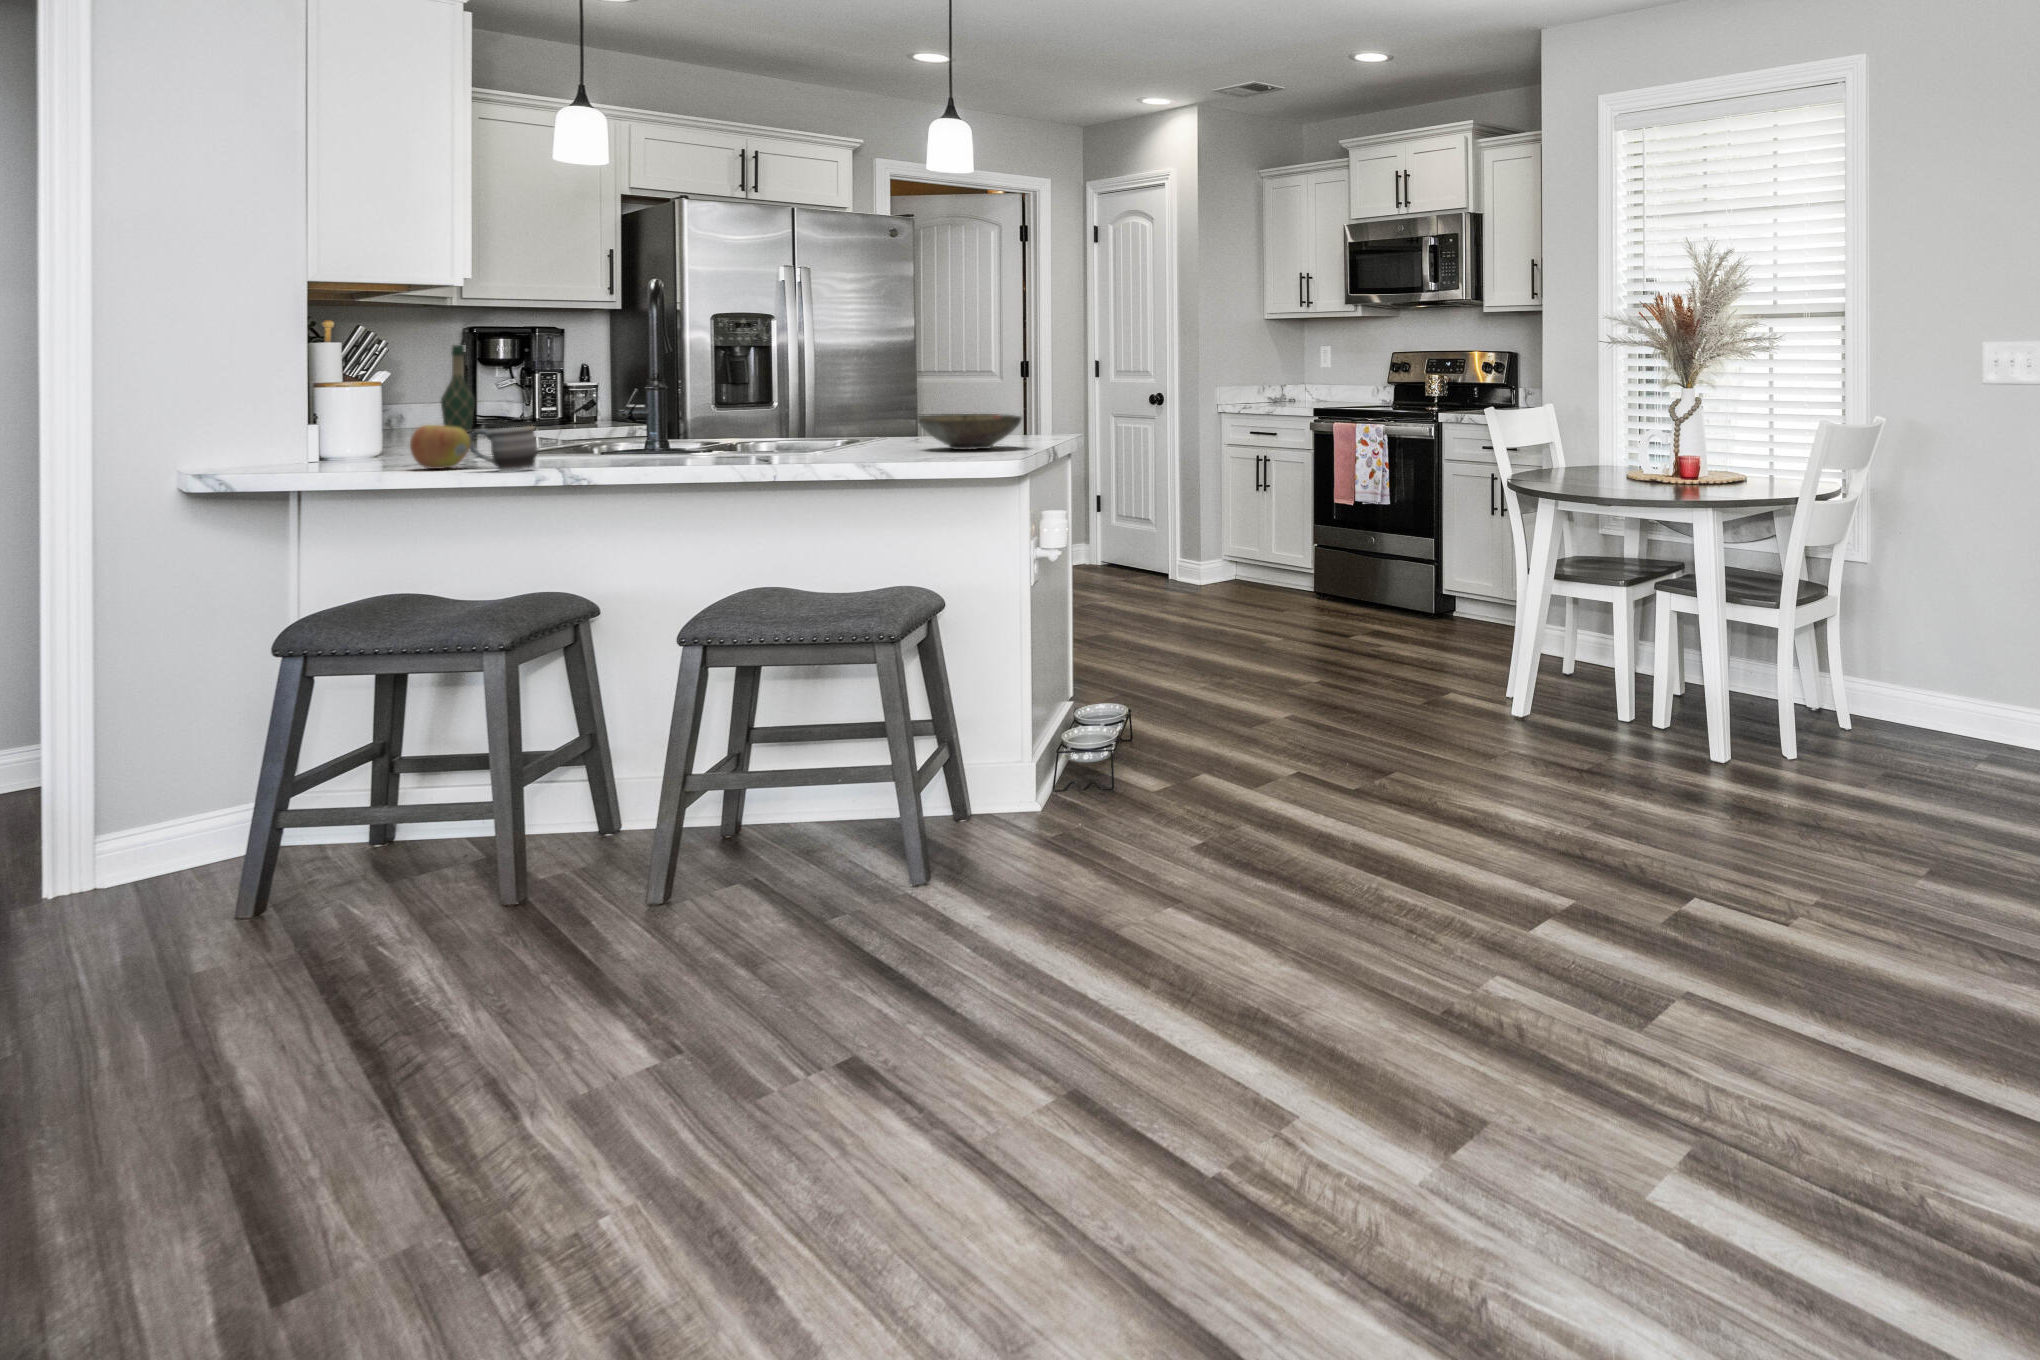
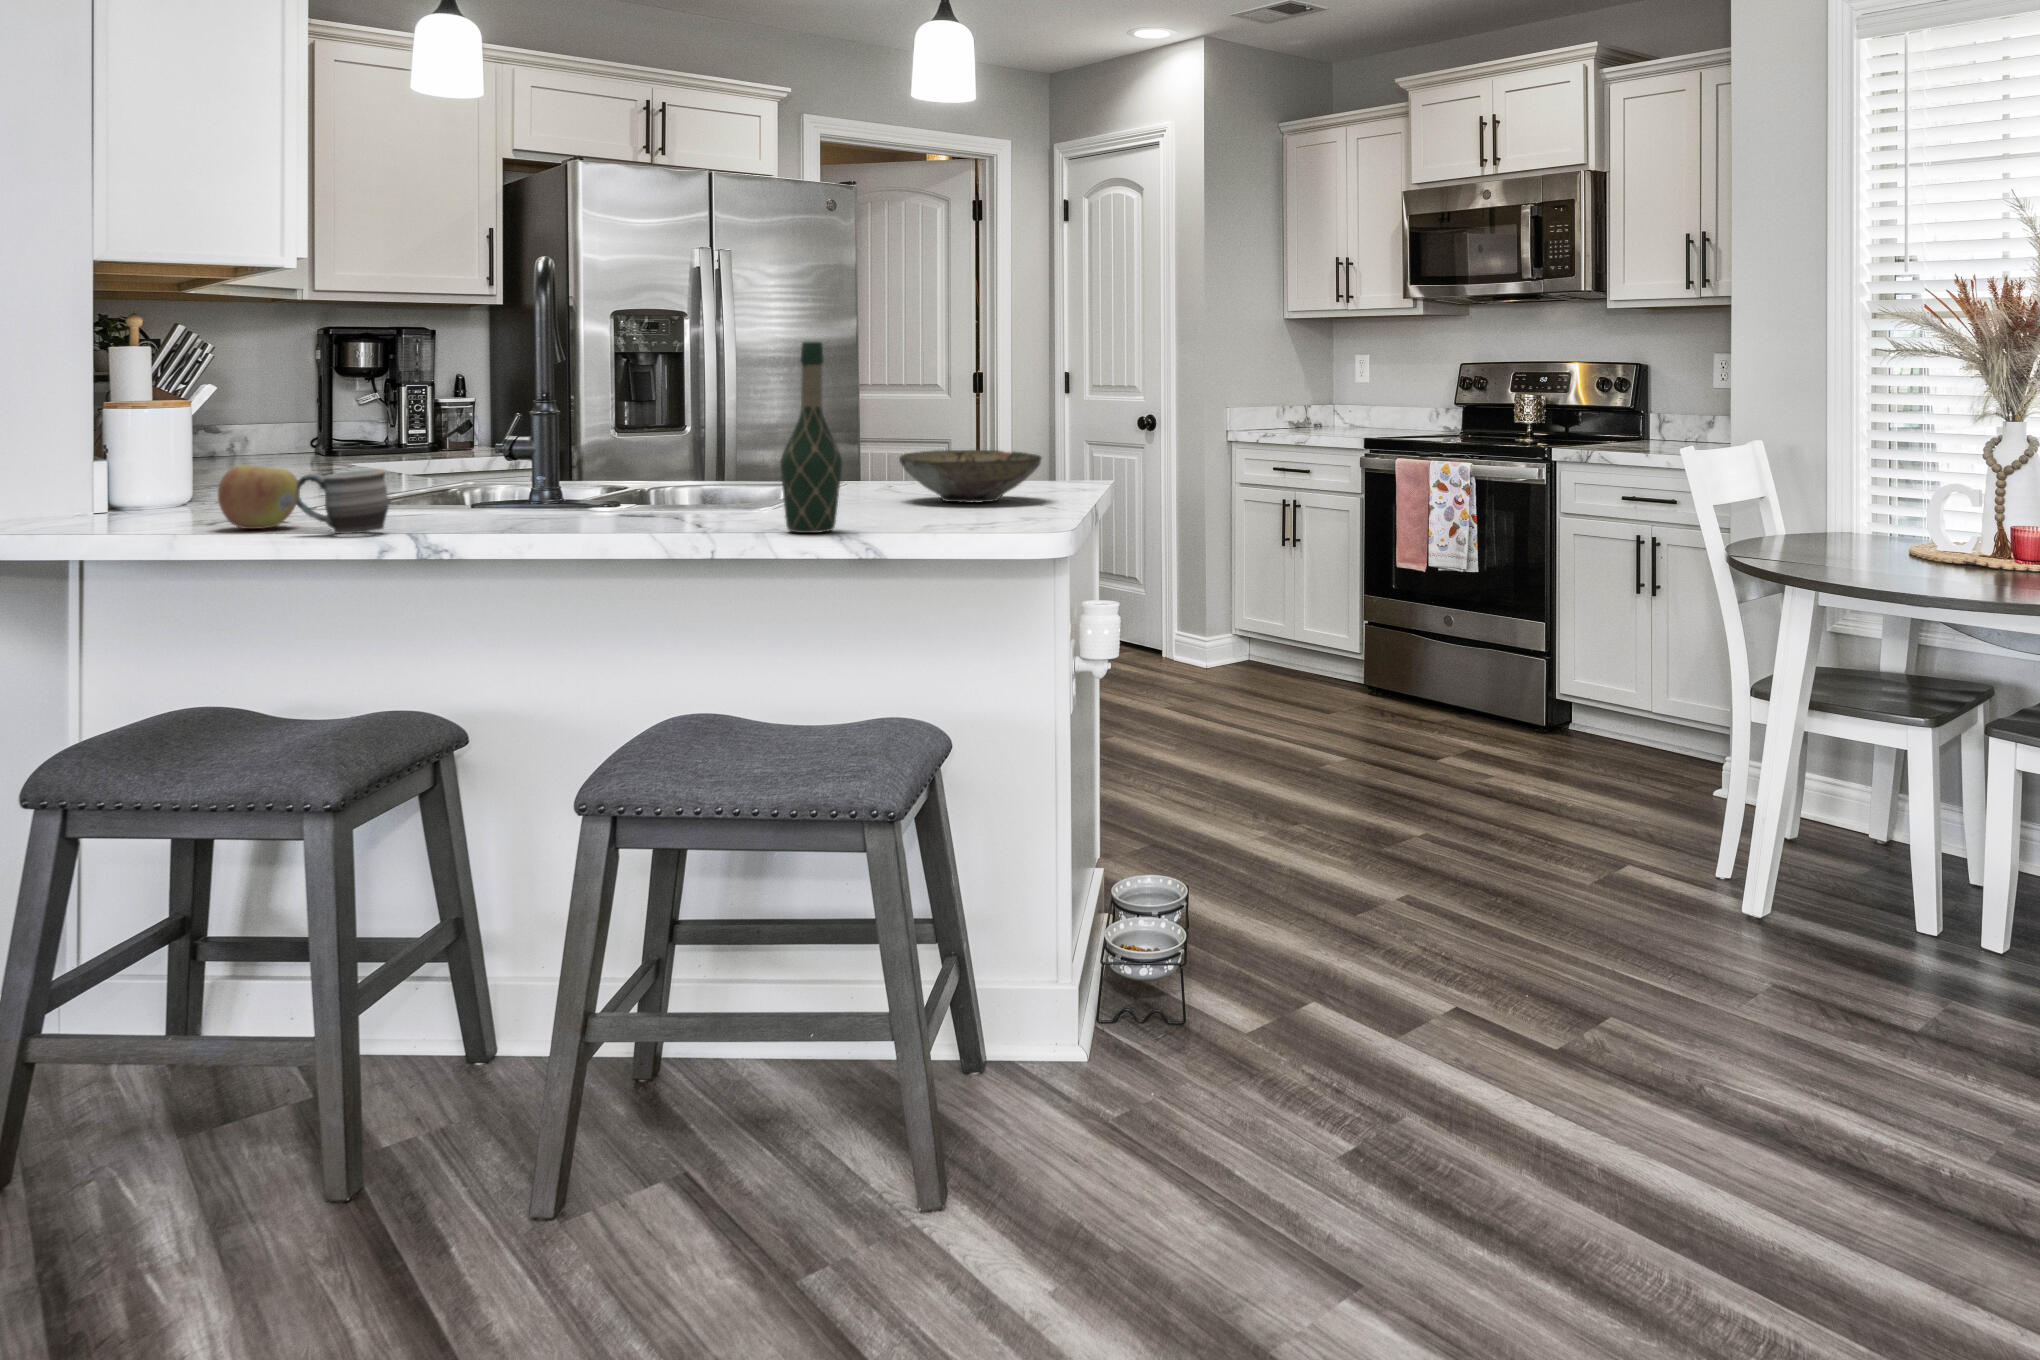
wine bottle: present [440,345,475,432] -> present [780,342,842,533]

